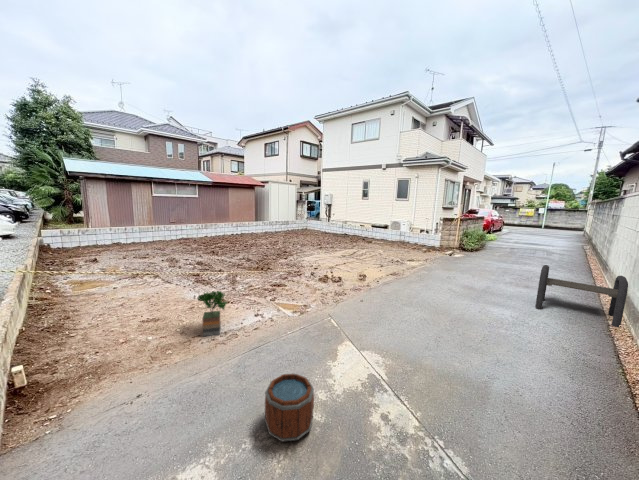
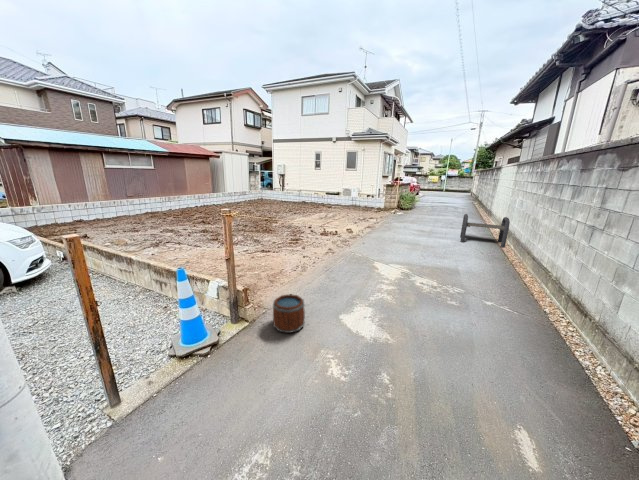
potted tree: present [197,291,227,336] -> none [257,245,281,280]
bucket: present [265,374,314,441] -> present [273,295,305,333]

